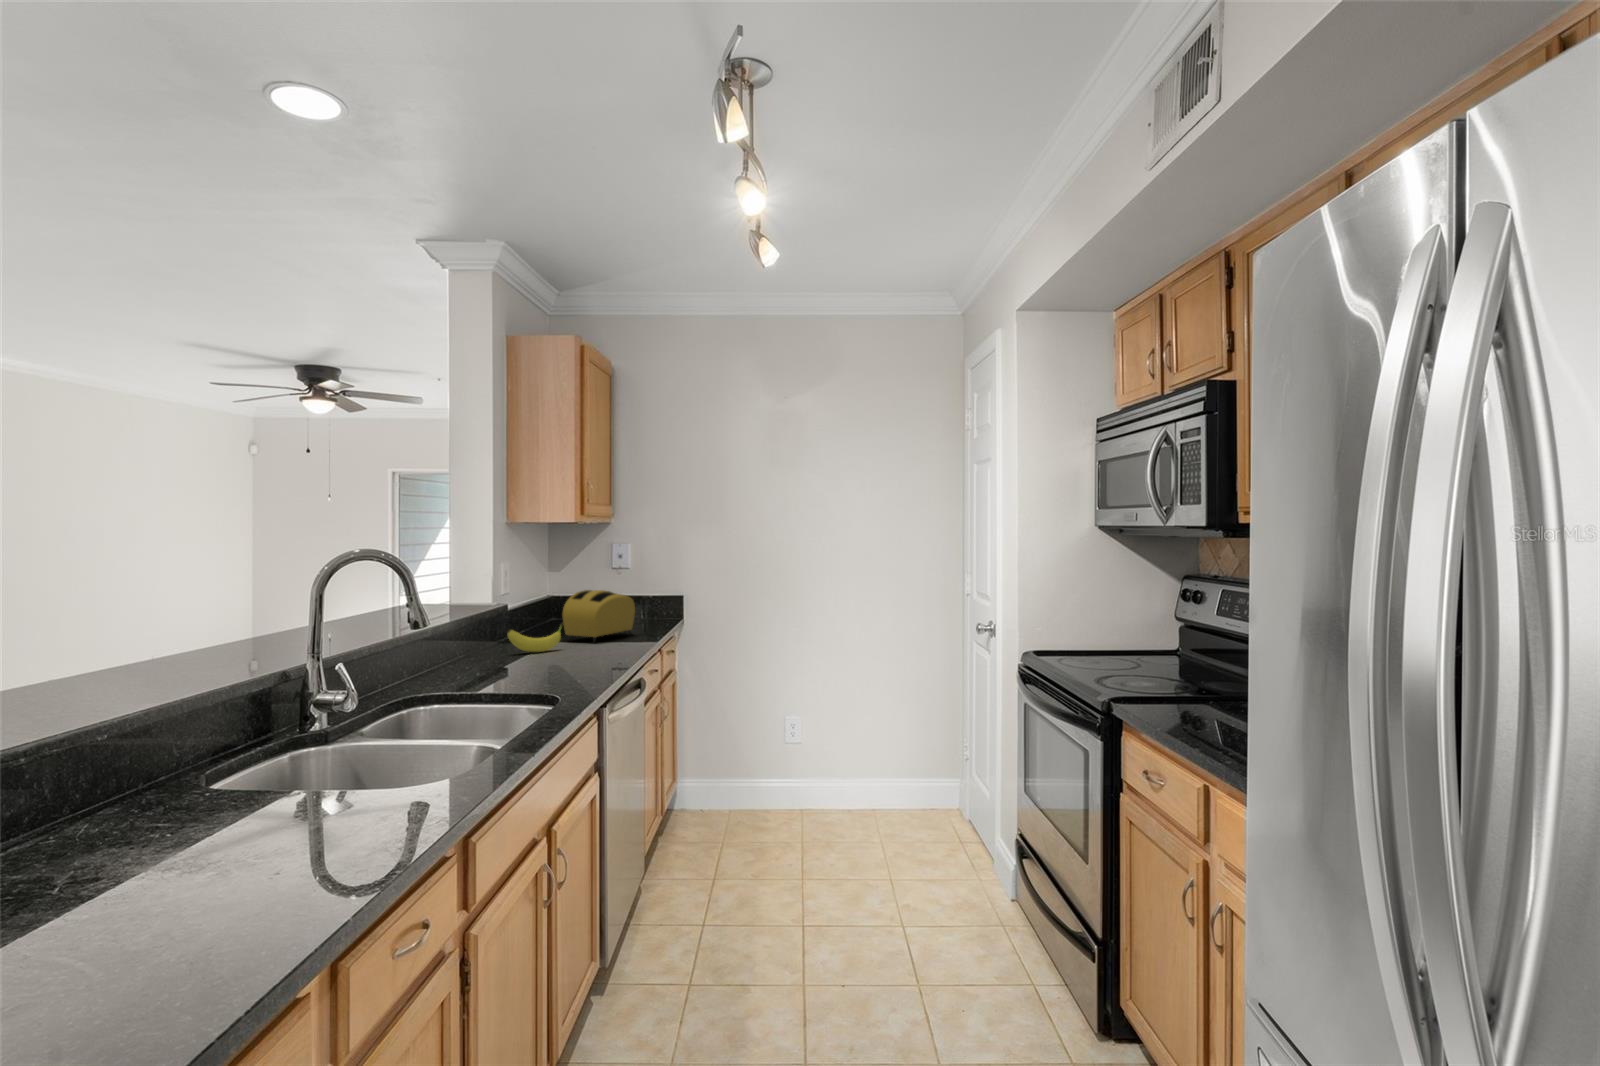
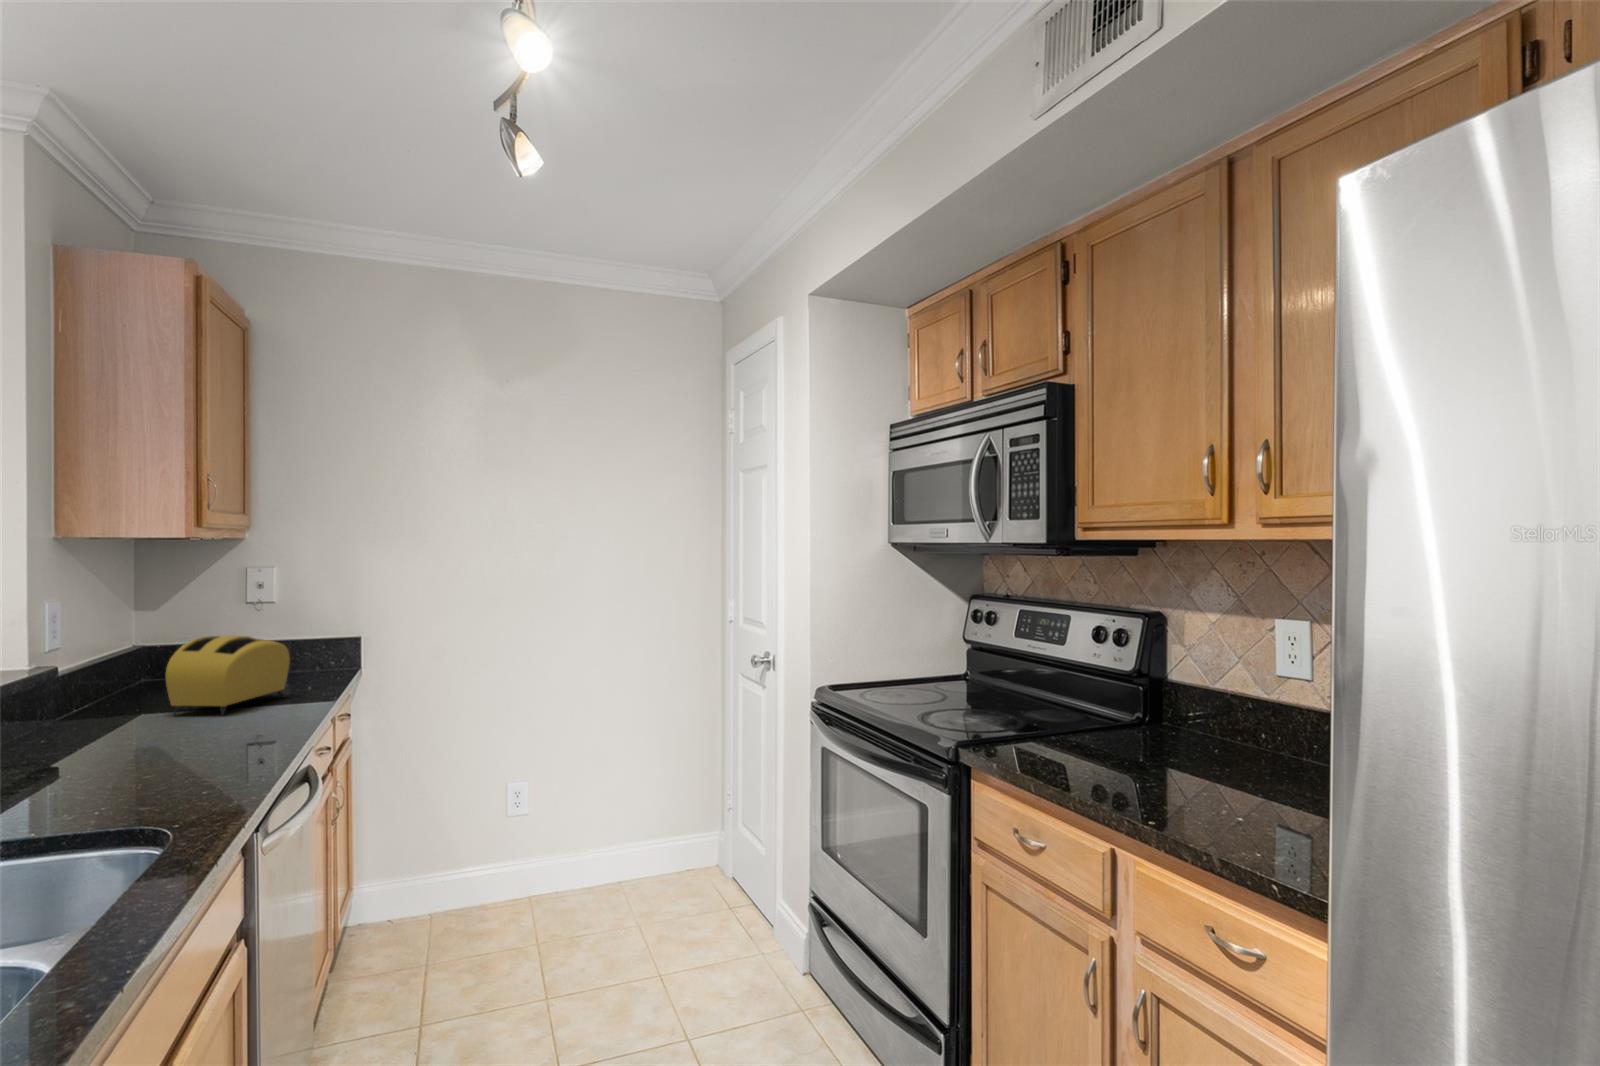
fruit: present [507,623,563,652] -> none [61,689,169,740]

